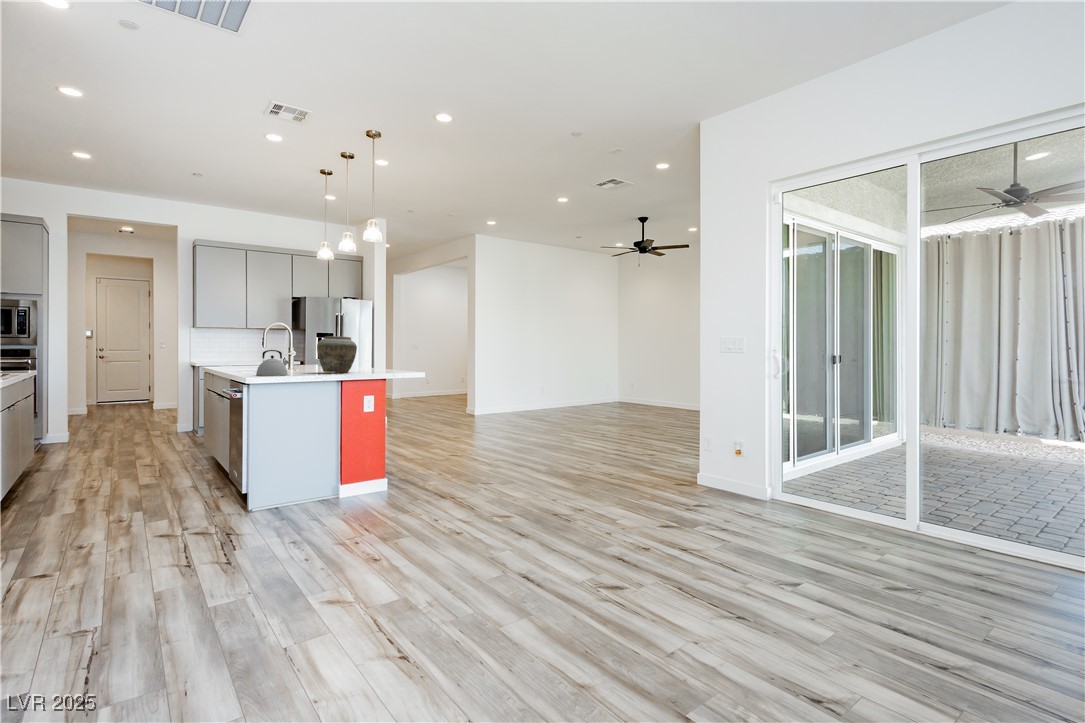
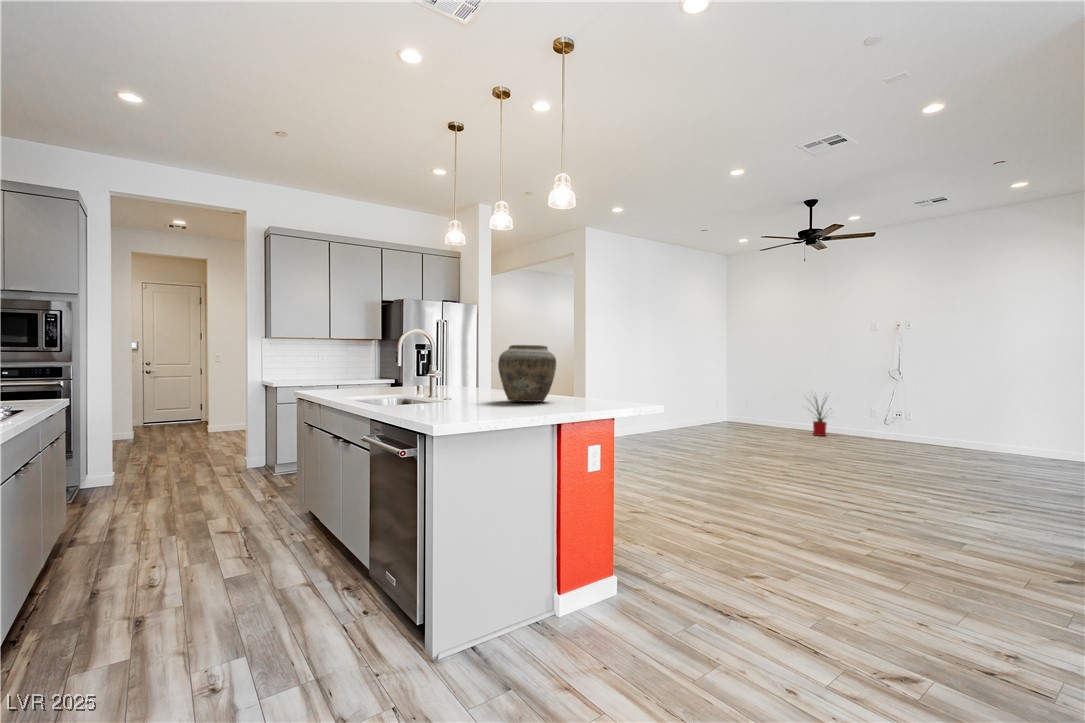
kettle: present [256,350,288,376] -> none [429,369,477,414]
house plant: none [662,378,691,416] -> present [813,397,827,436]

